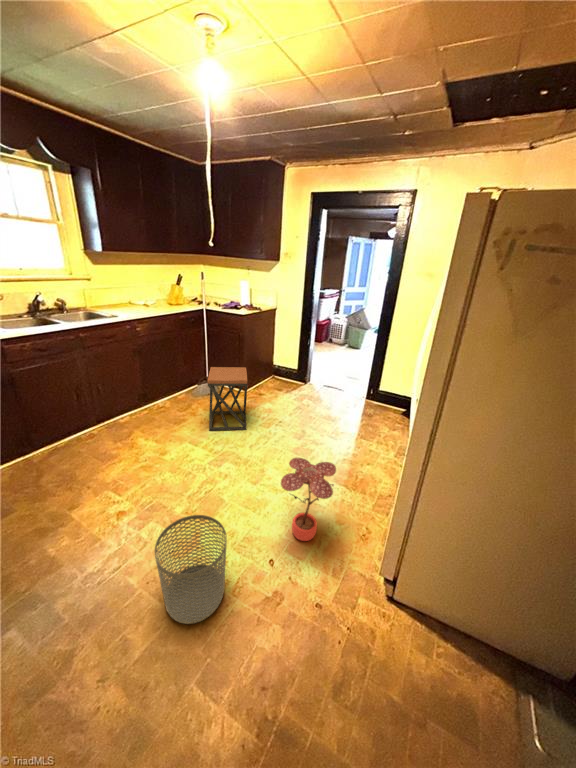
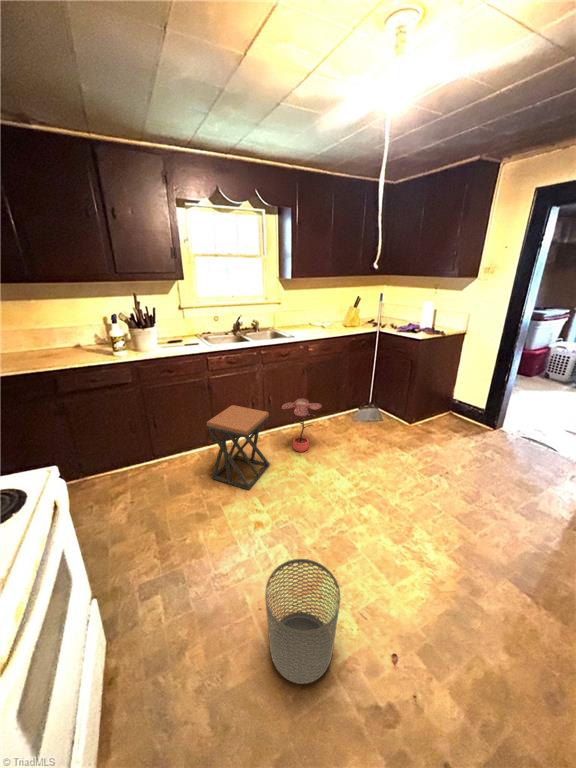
stool: present [207,367,247,431] -> present [207,405,270,490]
potted plant: present [281,458,336,541] -> present [282,399,322,452]

